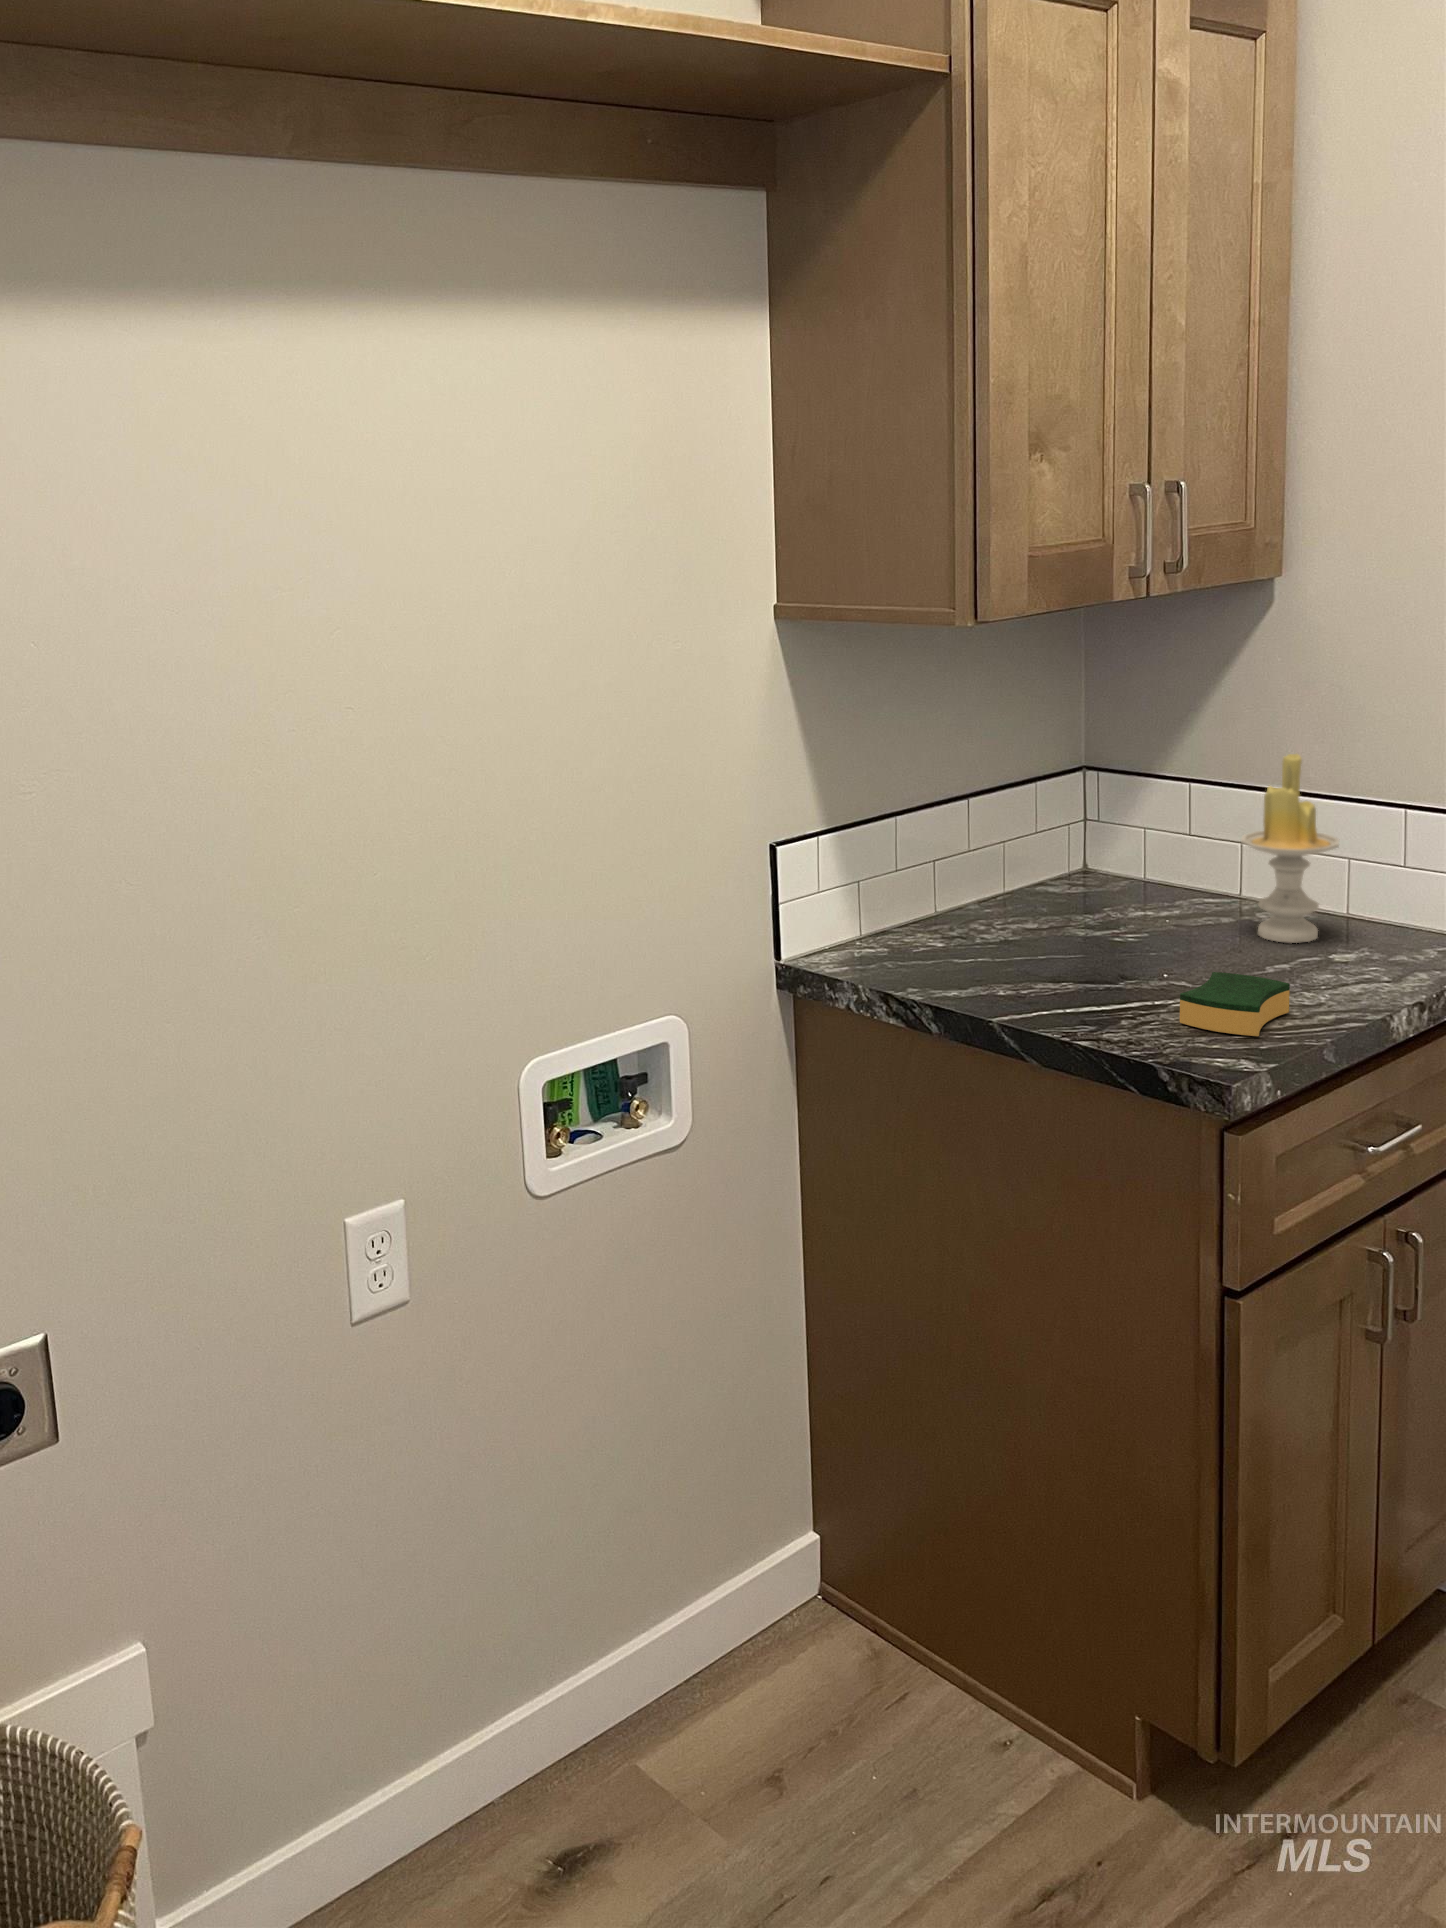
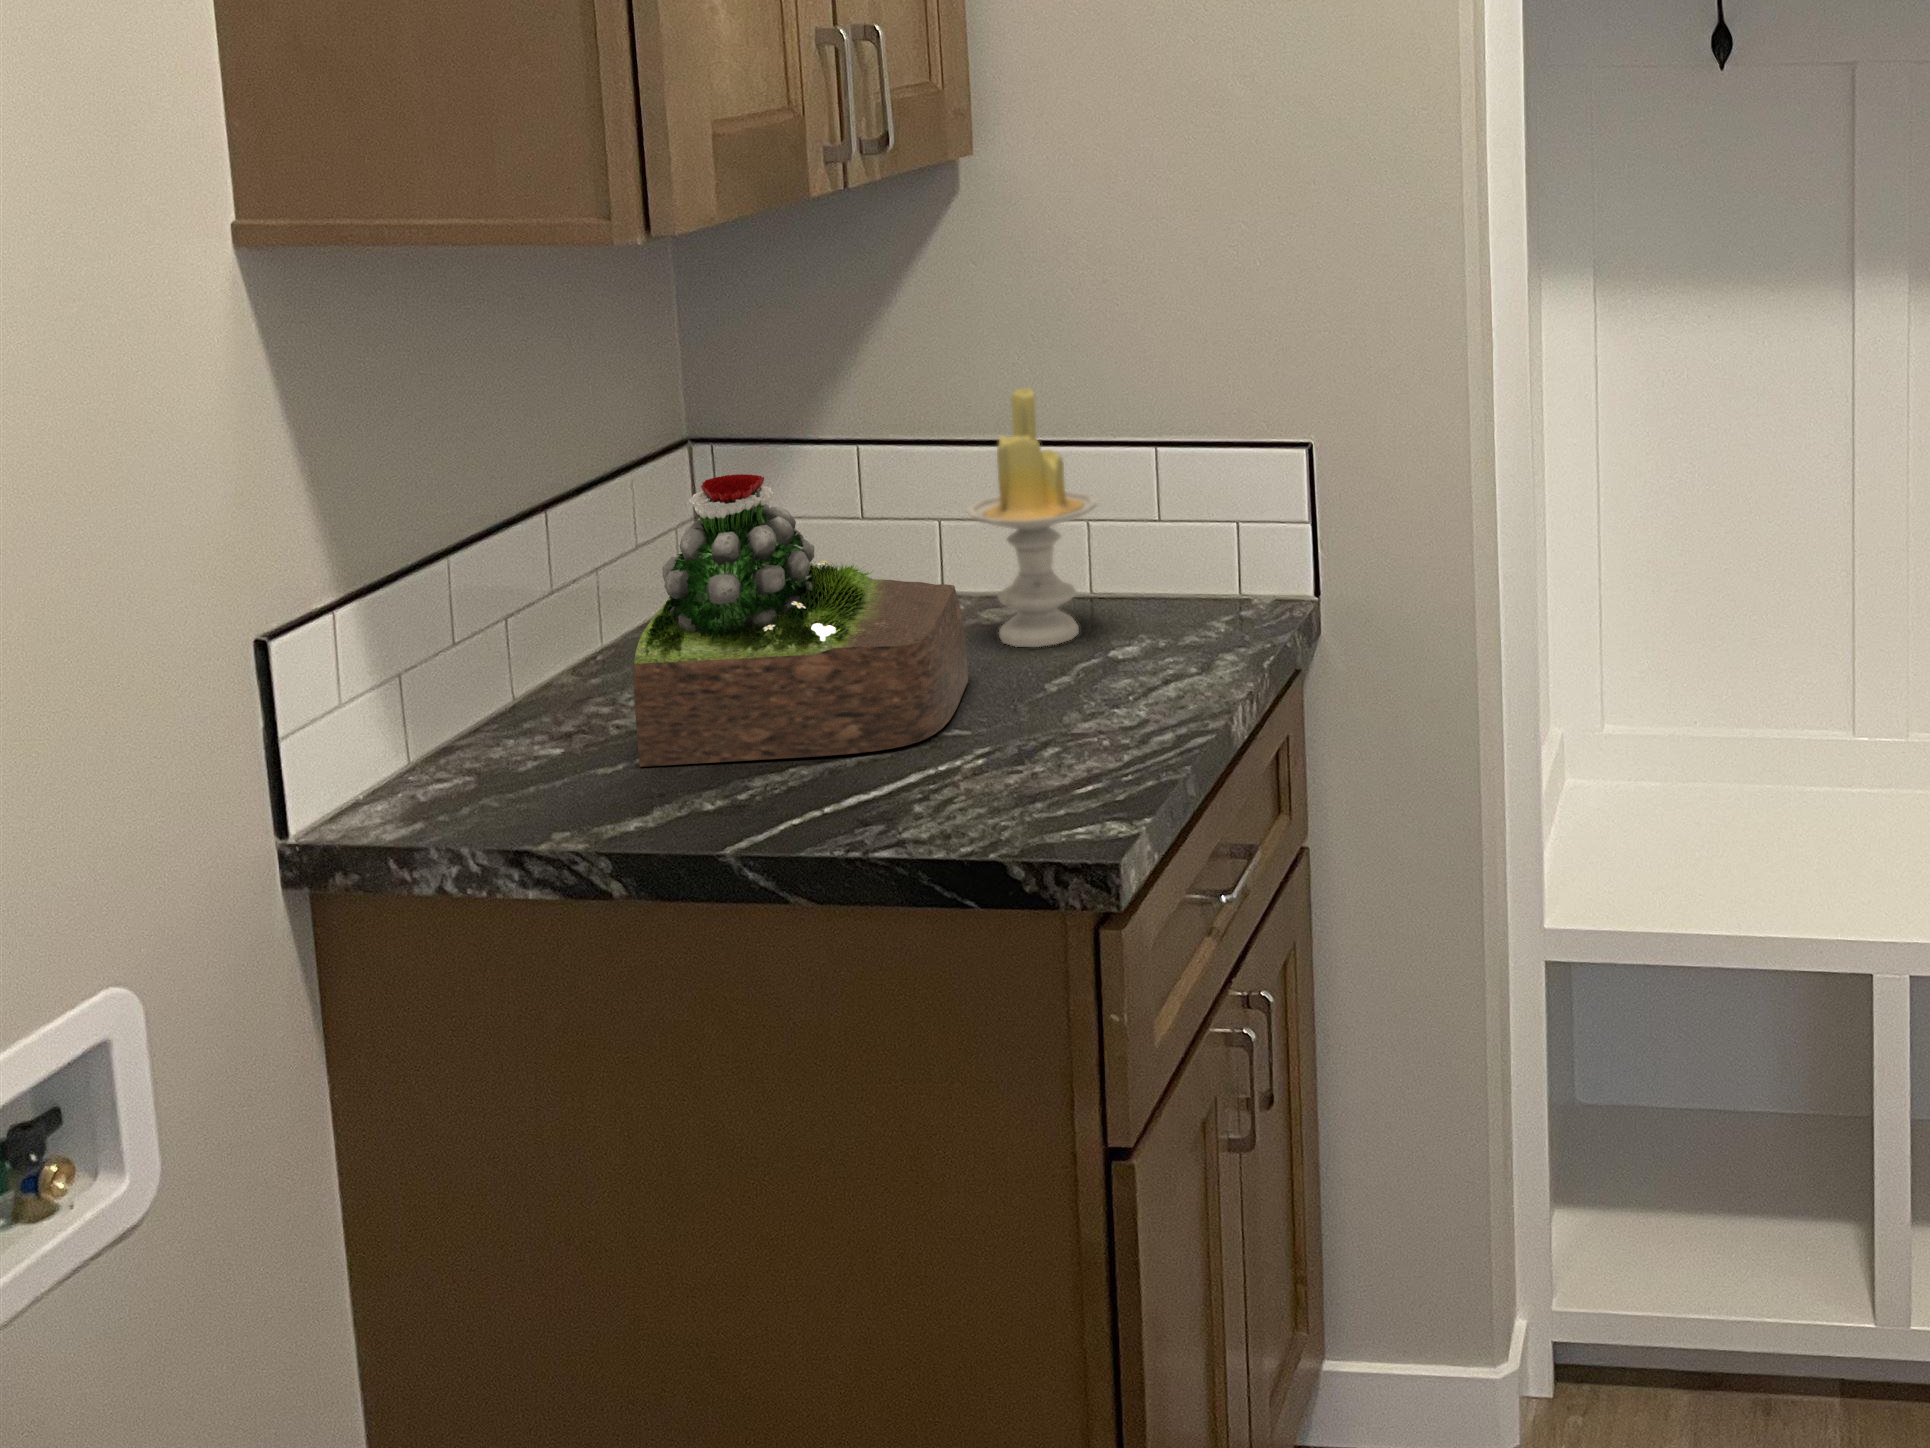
succulent plant: none [979,788,1216,985] -> present [634,474,968,767]
sponge: present [1180,972,1290,1036] -> none [990,701,1119,791]

